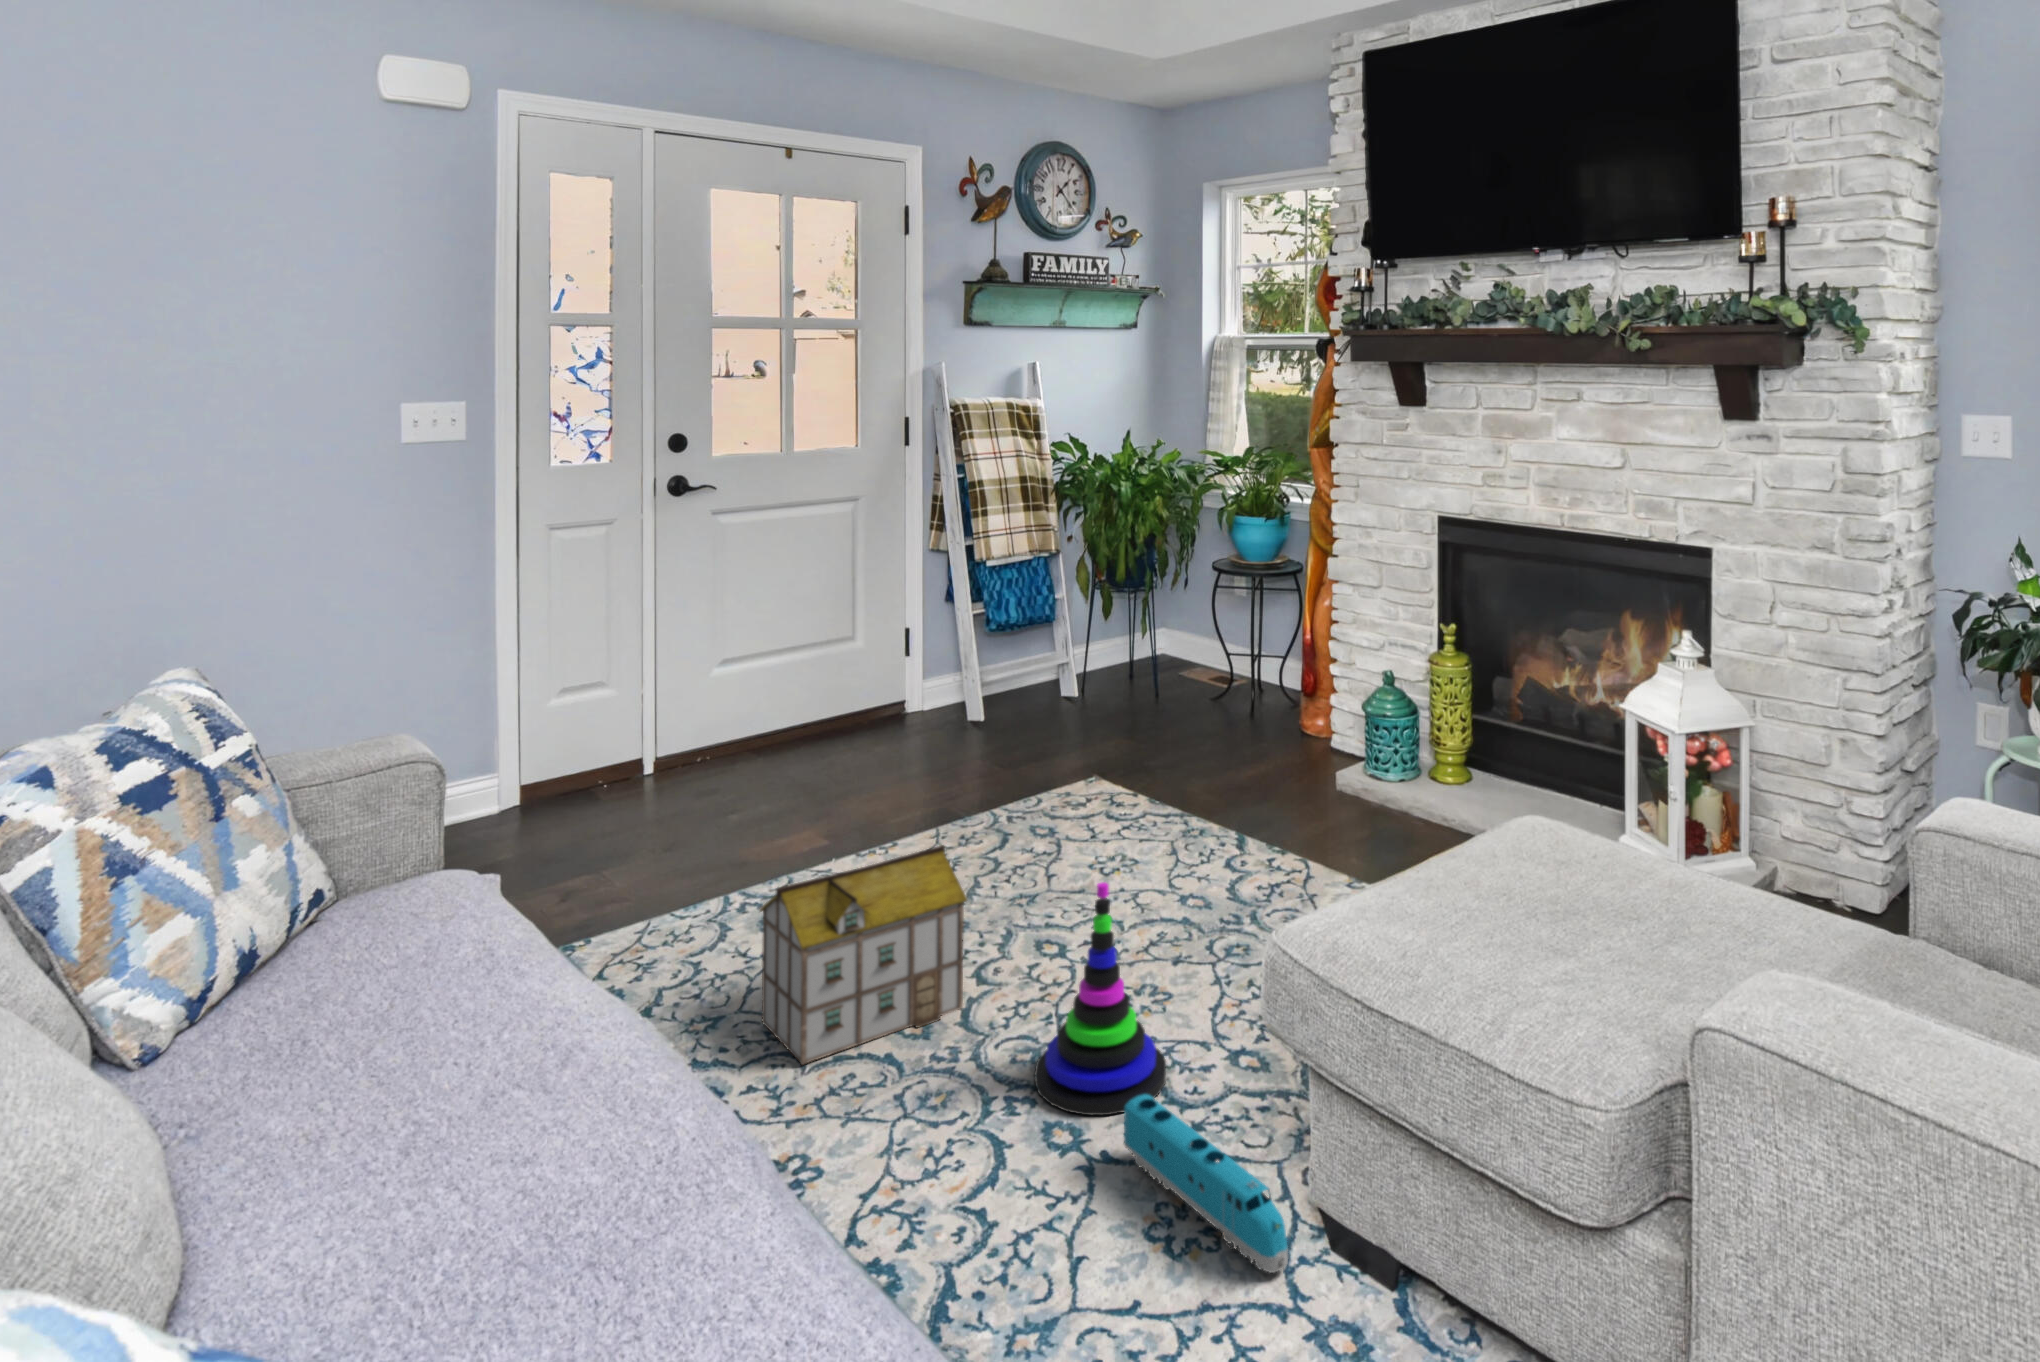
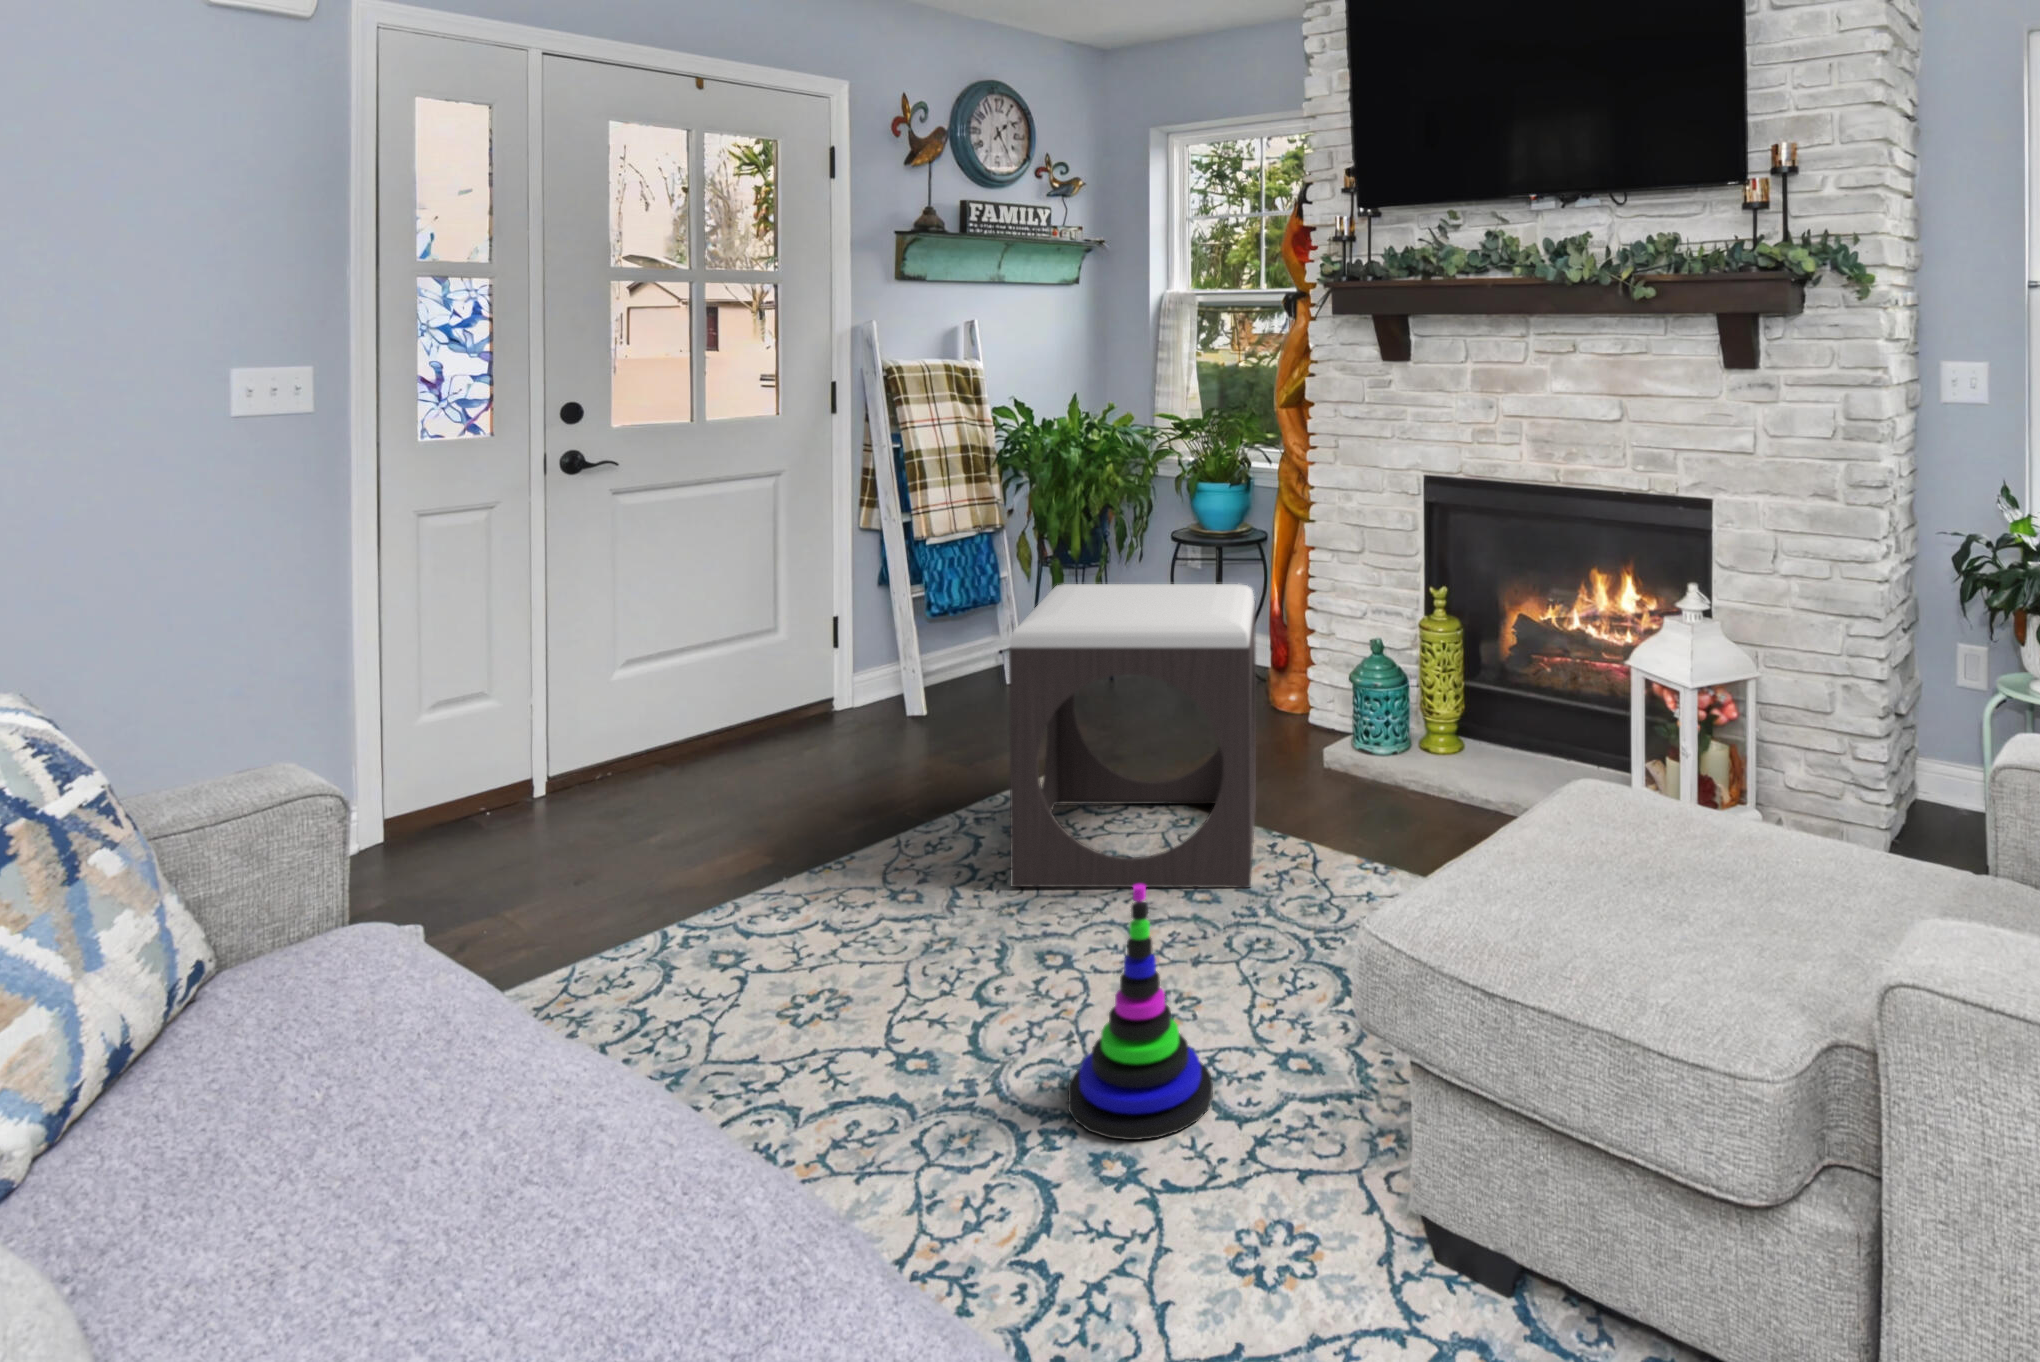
footstool: none [1029,604,1270,895] -> present [1009,584,1256,888]
toy house: present [759,845,967,1065] -> none [730,855,971,1115]
toy train: present [1124,1094,1288,1273] -> none [1187,1111,1392,1291]

